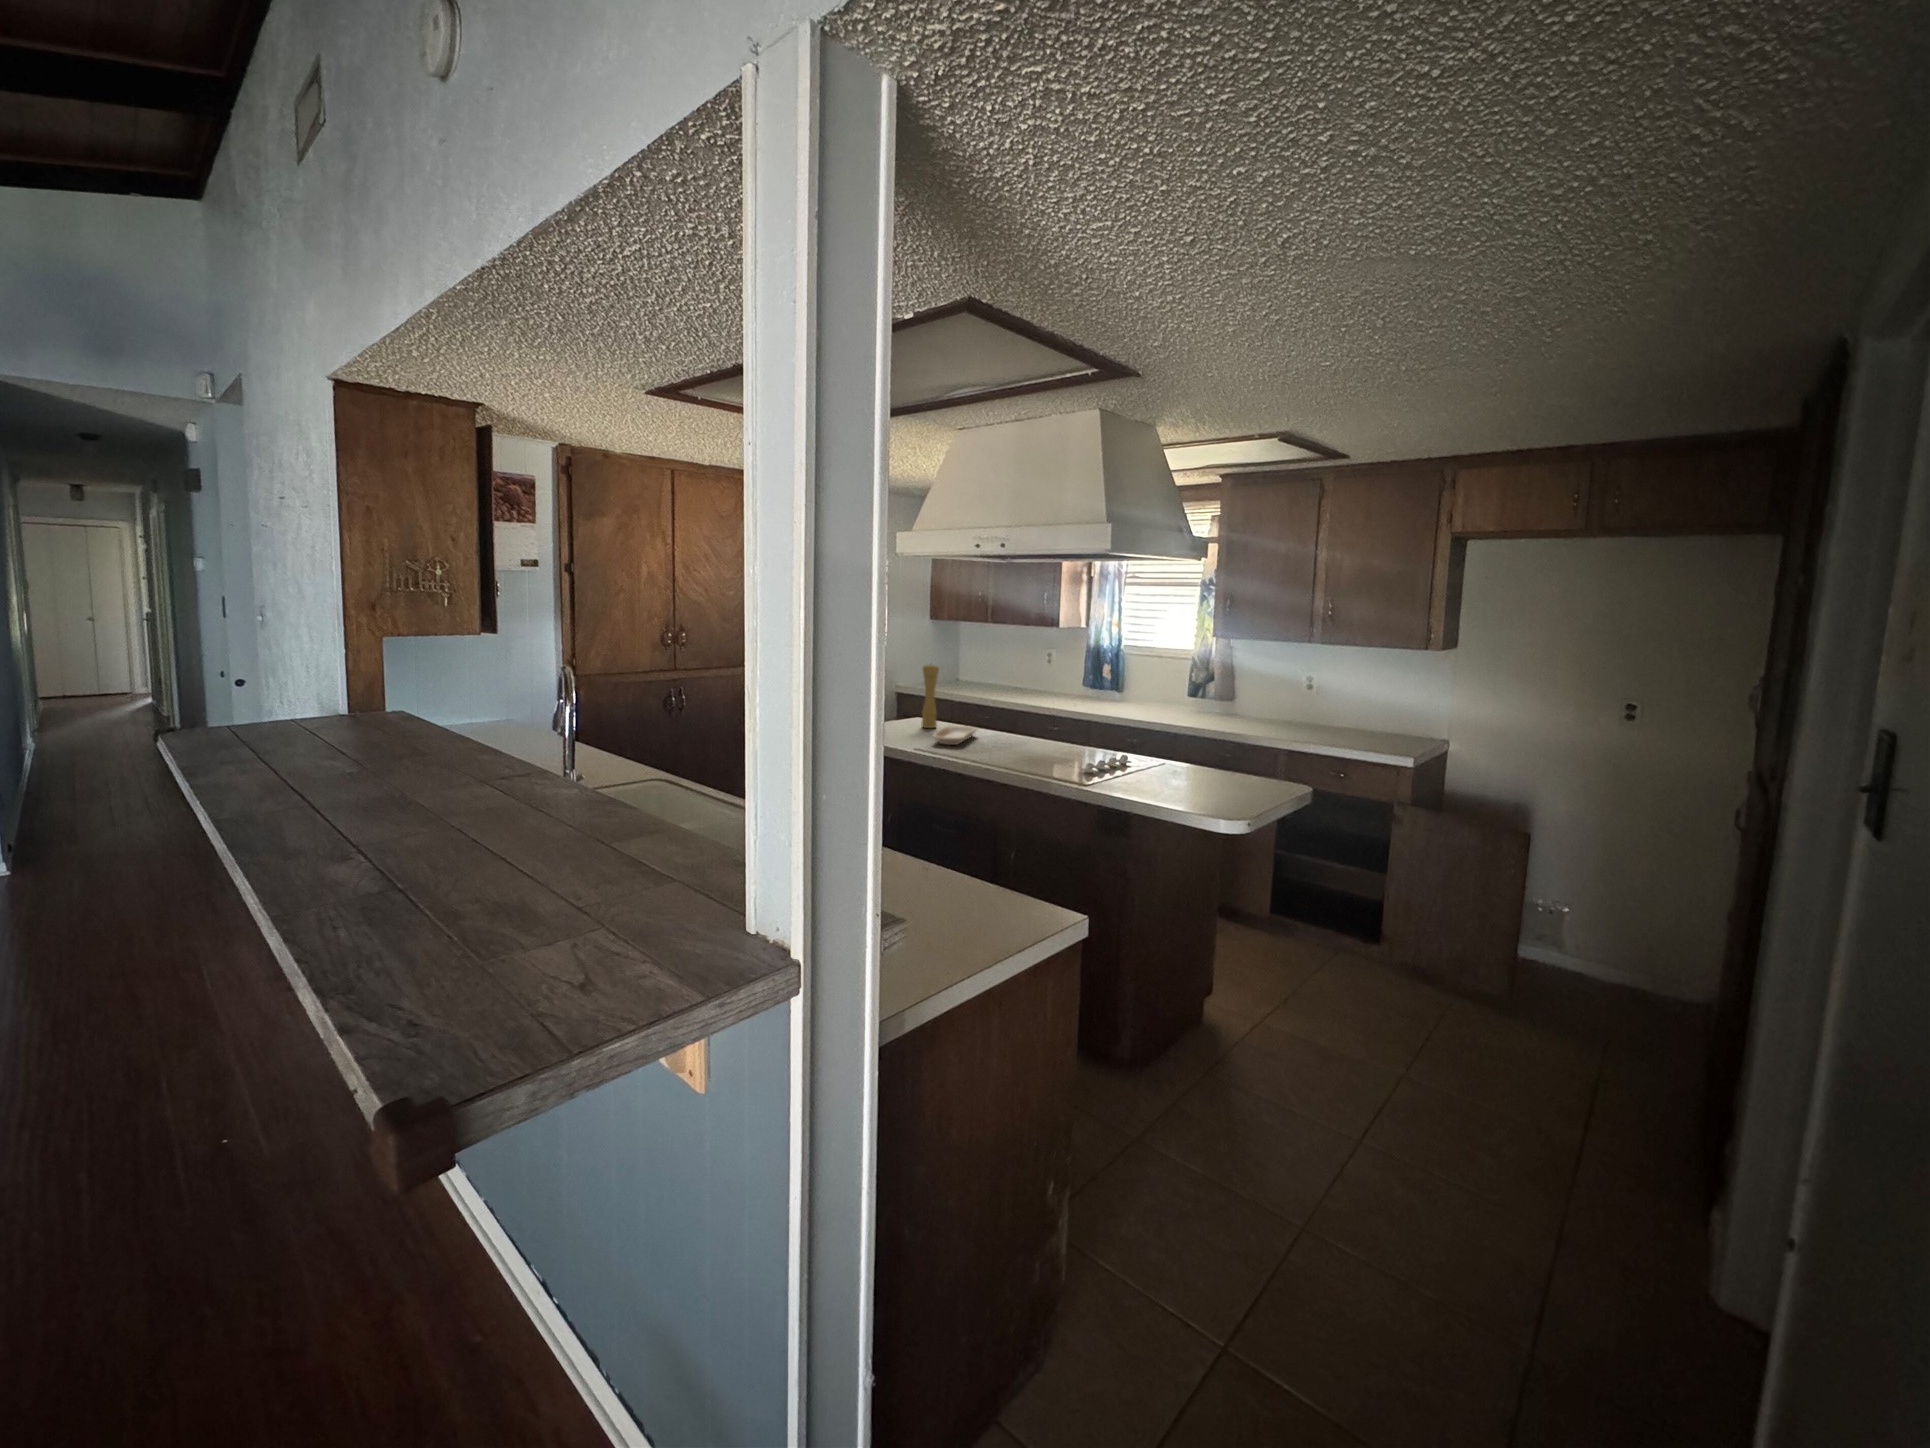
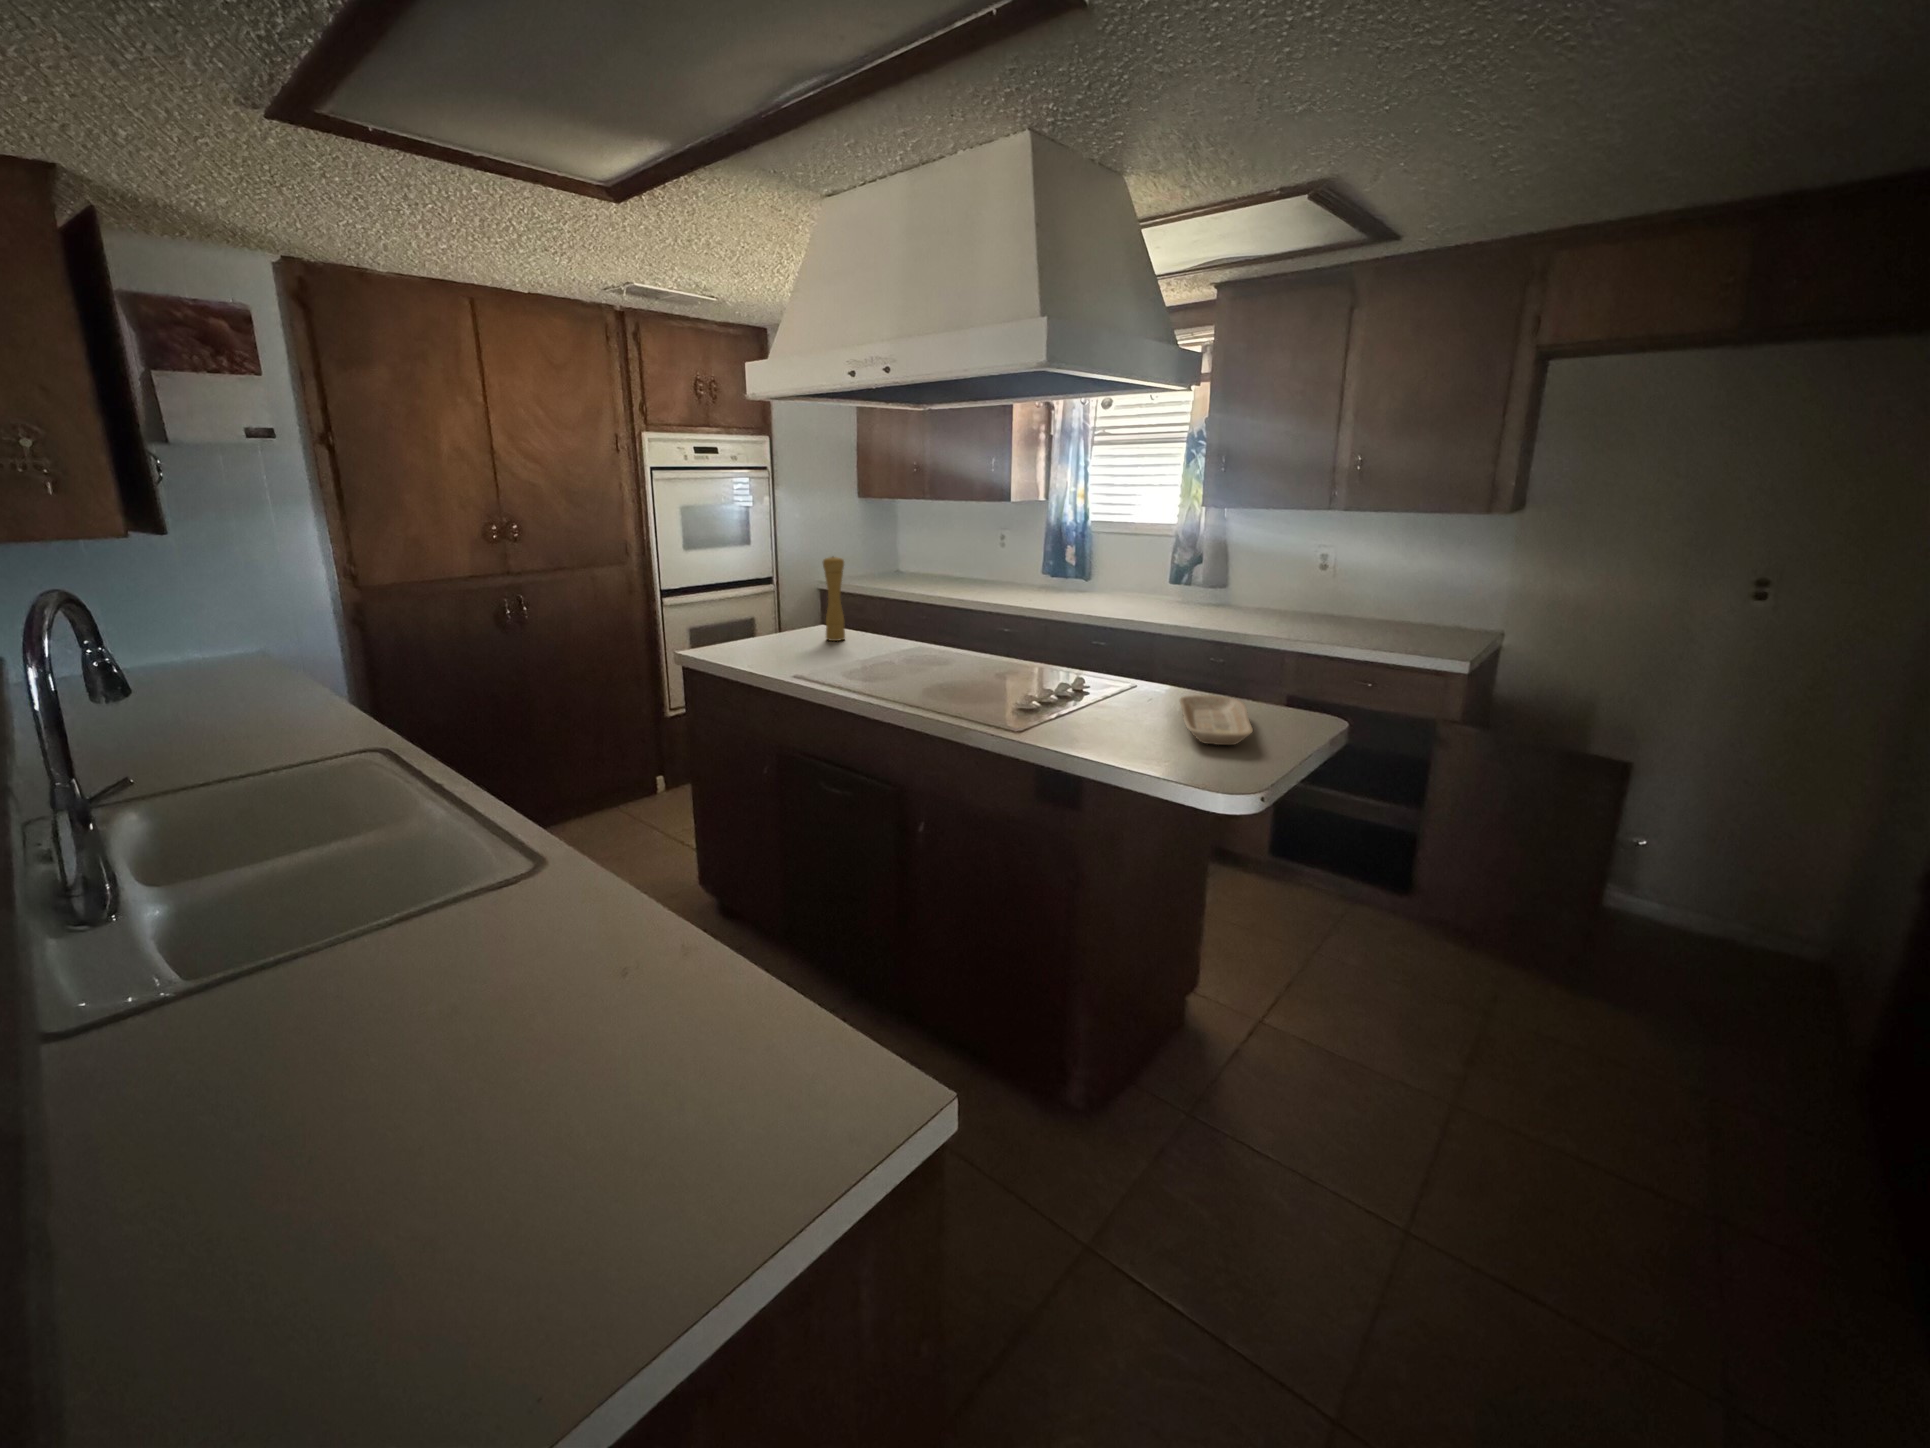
tray: present [933,726,977,745] -> present [1180,695,1253,745]

